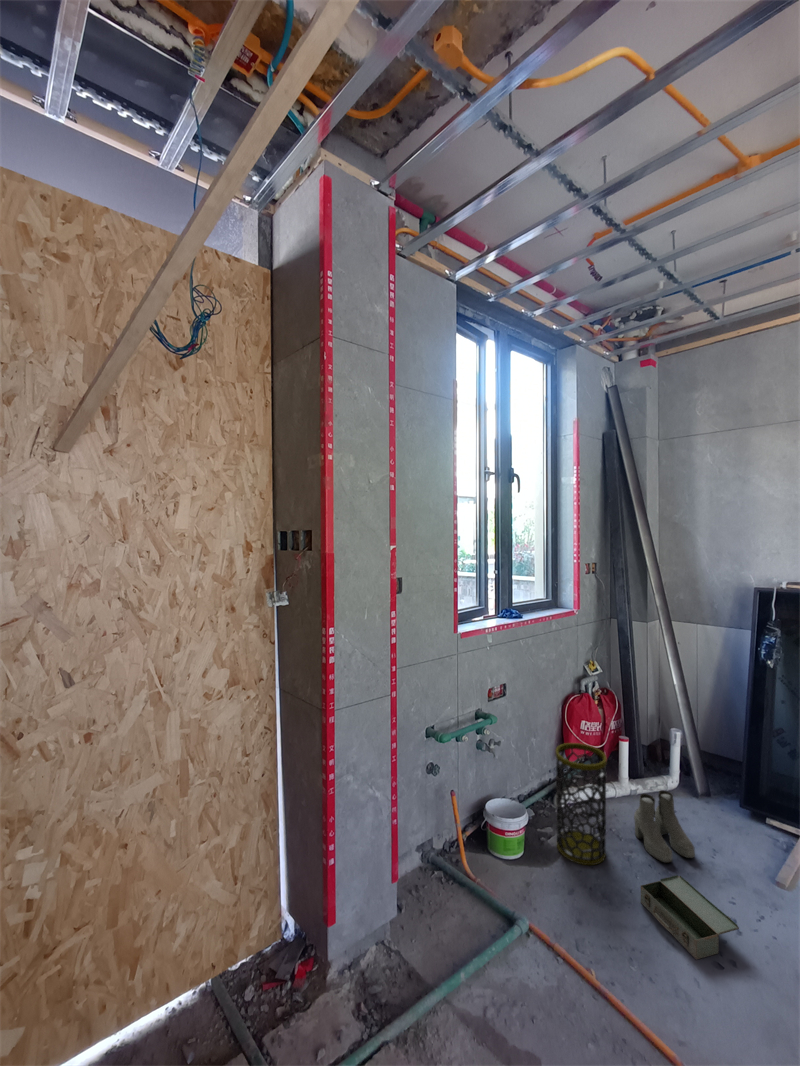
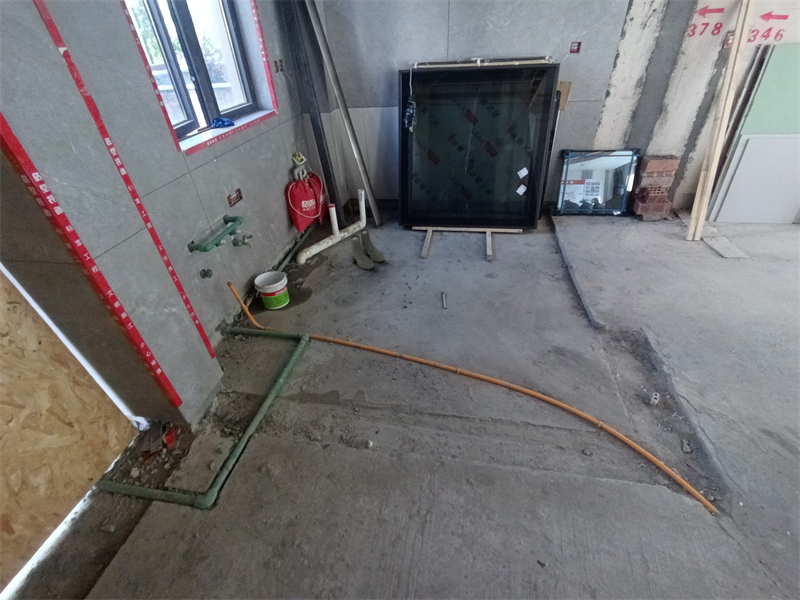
trash can: present [556,743,607,865] -> none [294,217,339,291]
toolbox: present [641,875,739,959] -> none [362,272,411,307]

